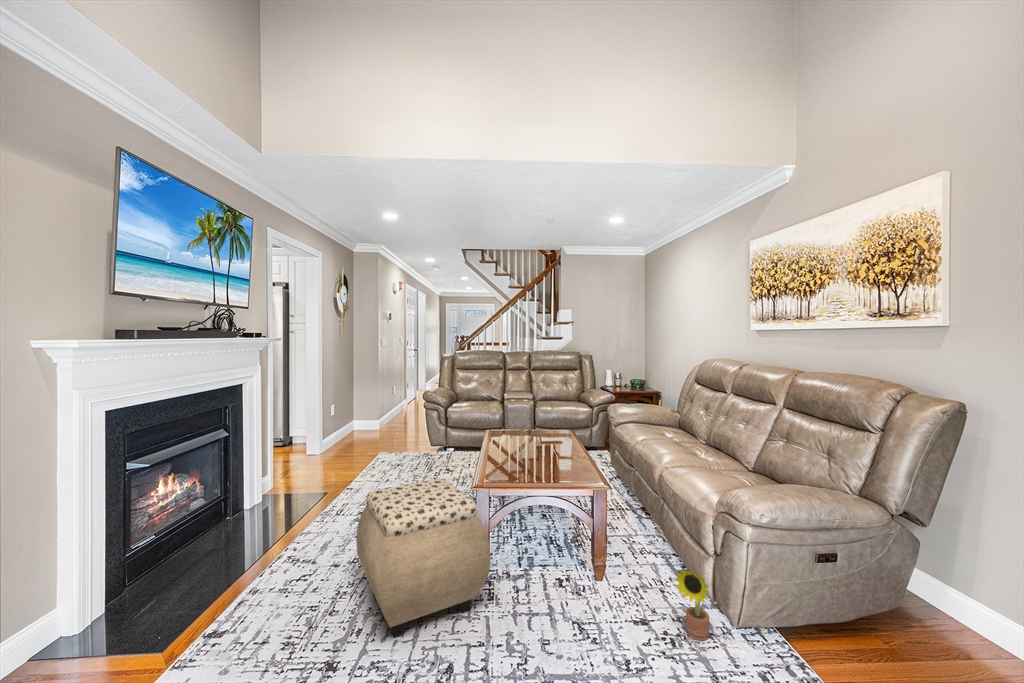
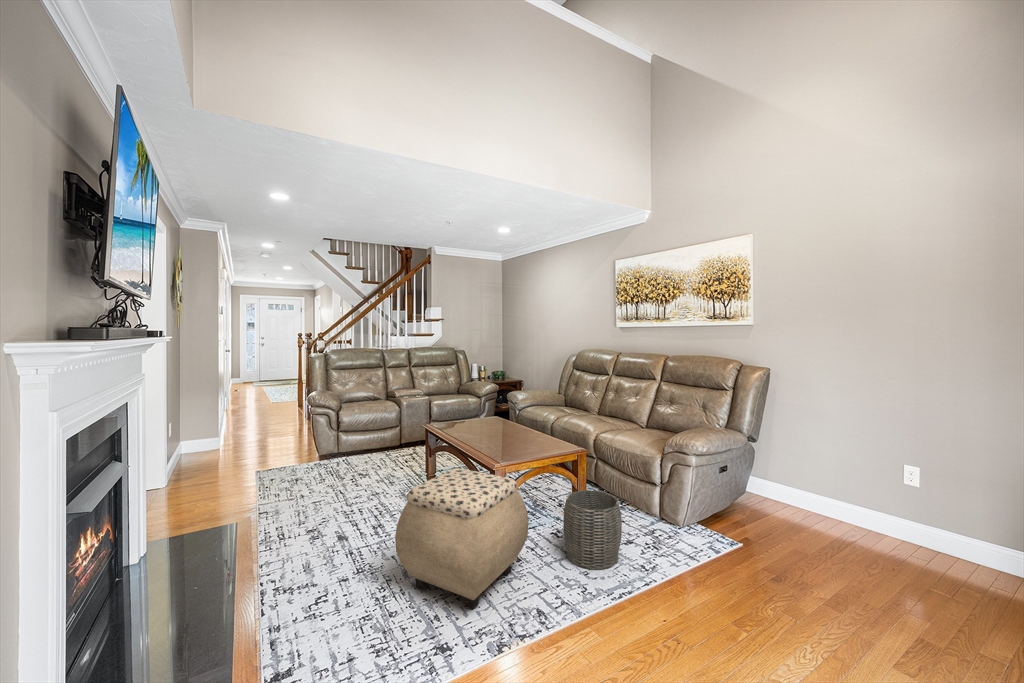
woven basket: none [541,535,616,647] -> present [563,490,622,570]
decorative plant: present [673,570,709,640] -> none [650,495,677,542]

